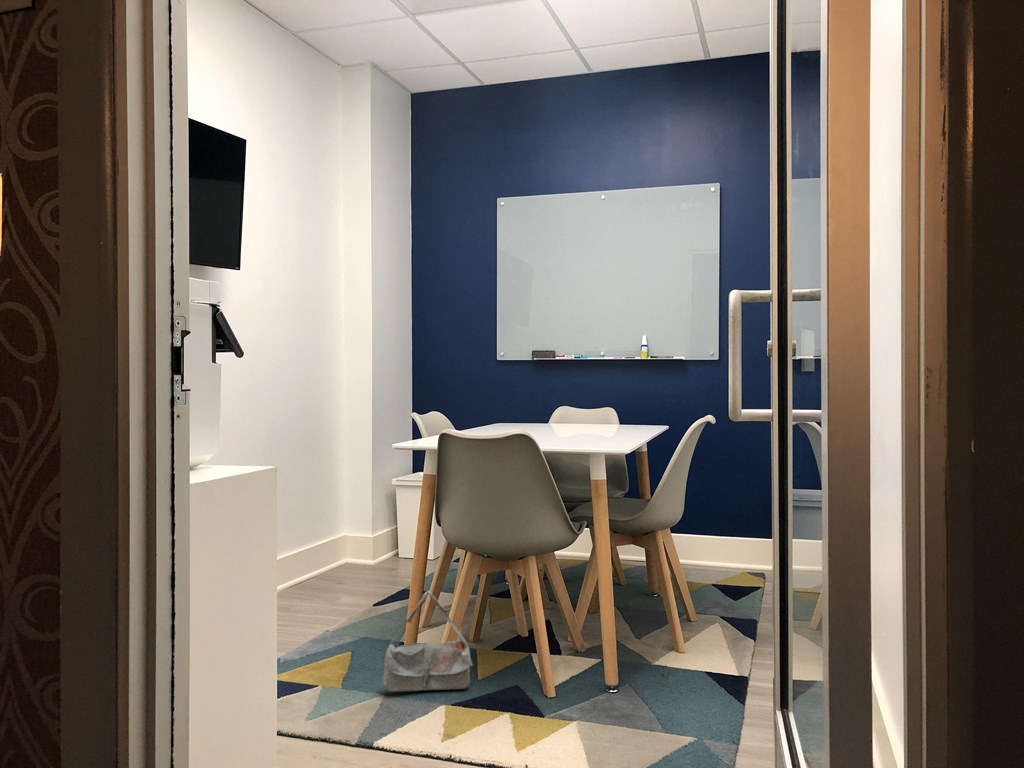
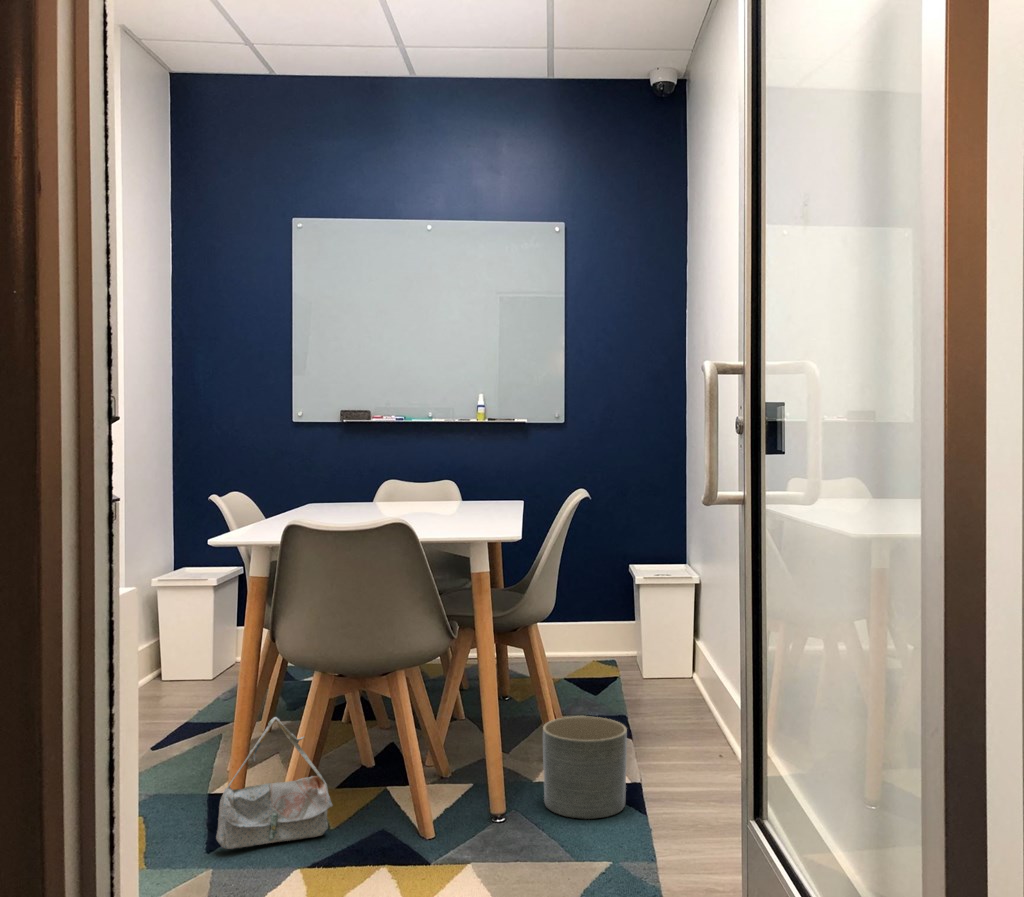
planter: none [654,609,728,697] -> present [543,716,627,819]

